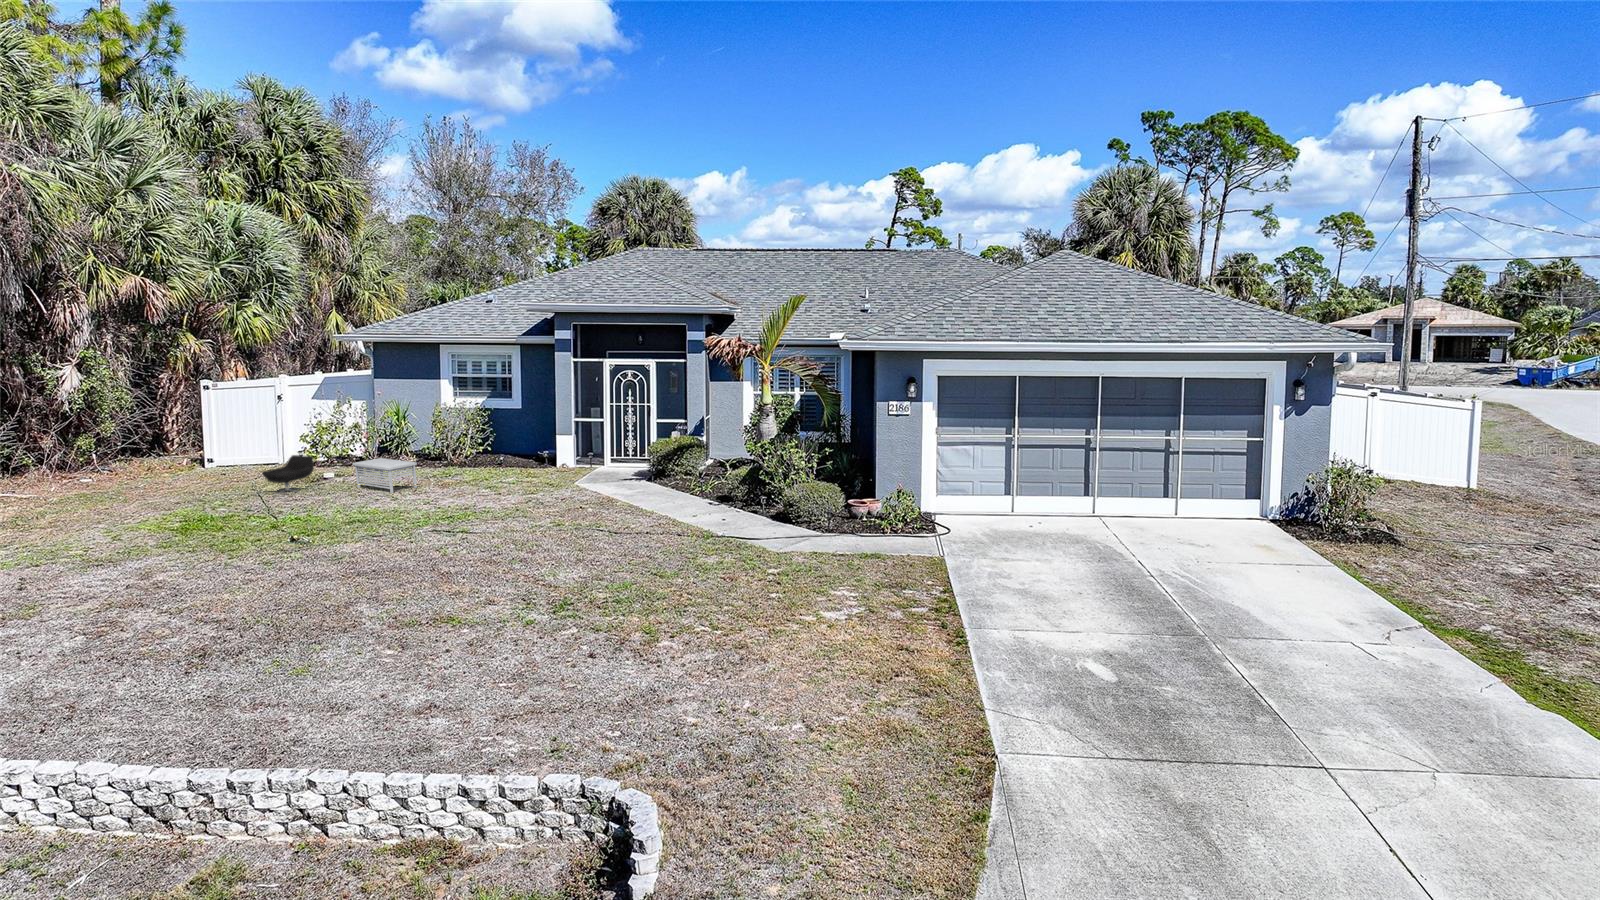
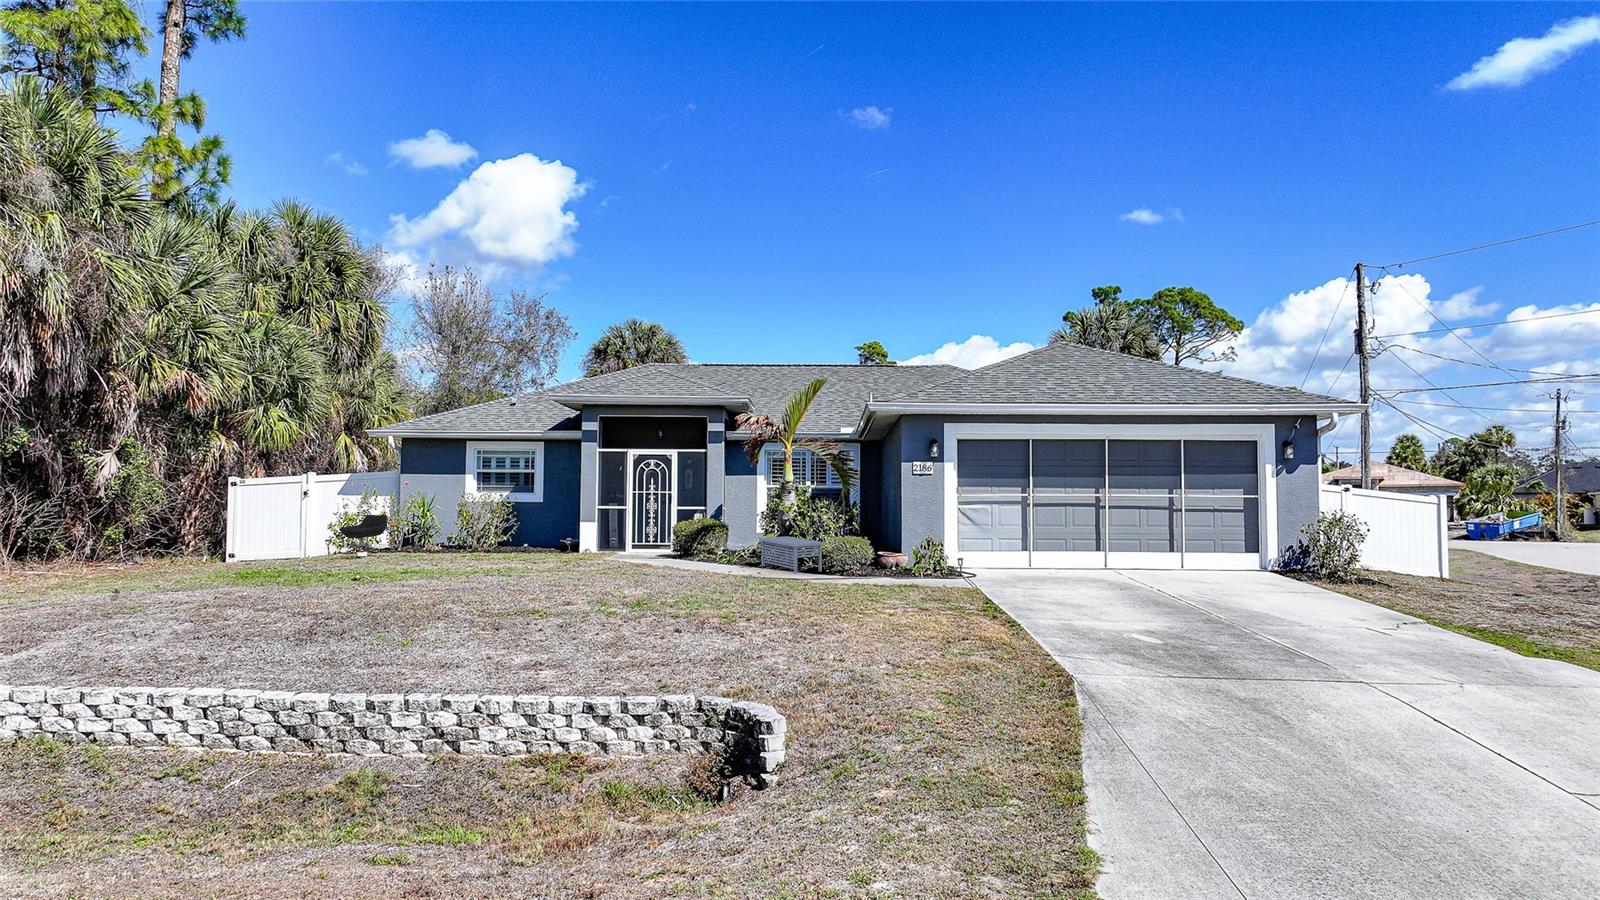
storage bench: present [352,458,417,493] -> present [759,536,824,574]

